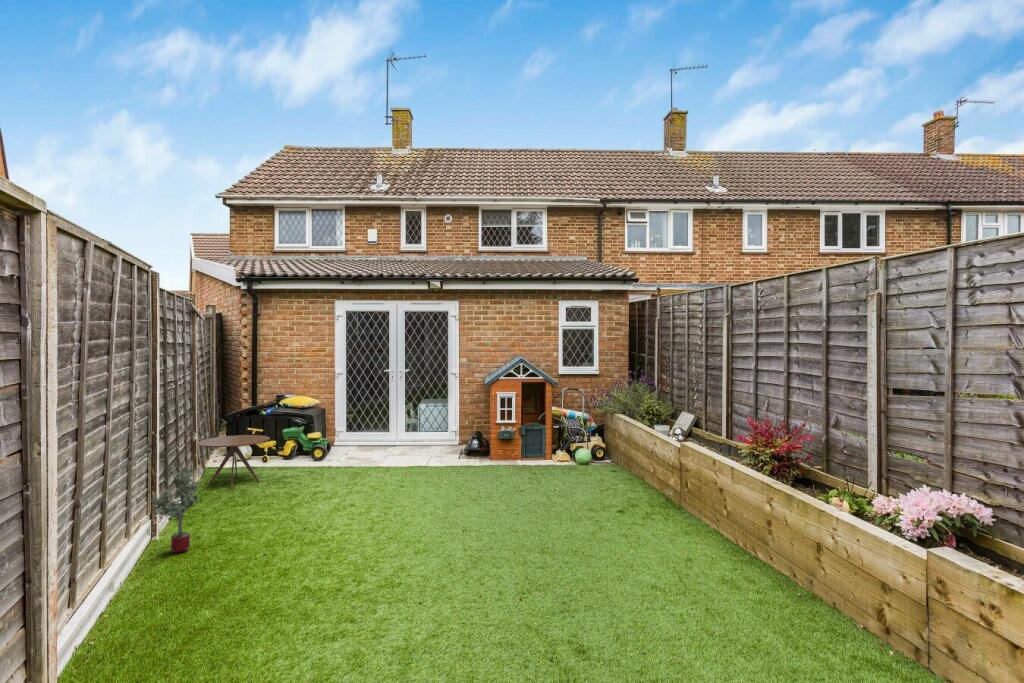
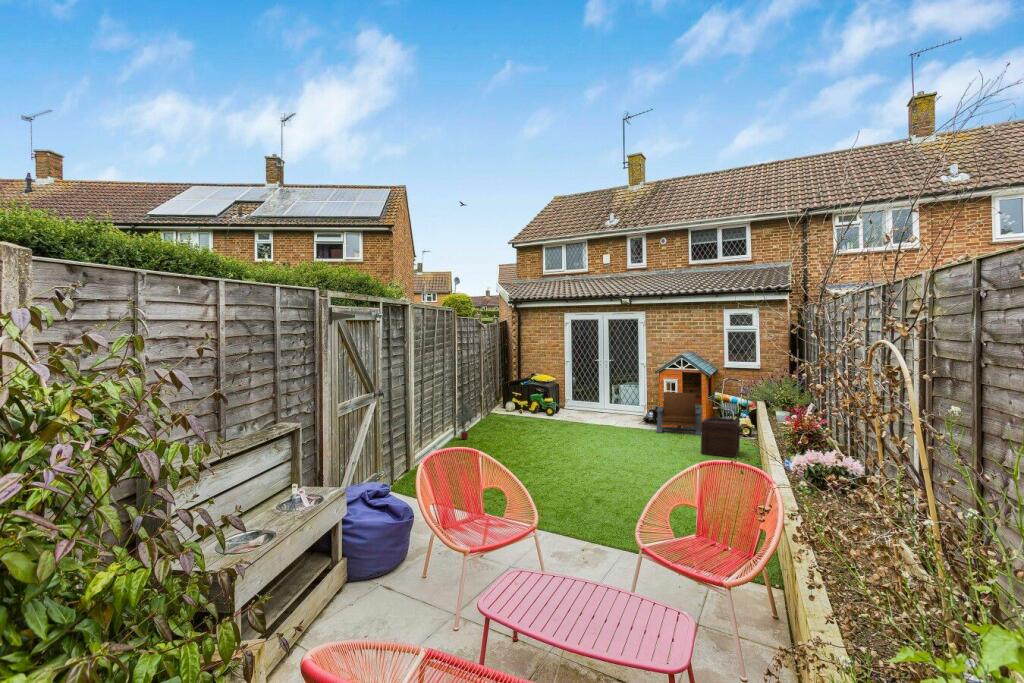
lounge chair: none [496,410,566,473] -> present [656,392,701,435]
round table: present [198,435,270,489] -> none [482,395,517,423]
wooden crate: none [611,447,674,507] -> present [701,418,740,457]

